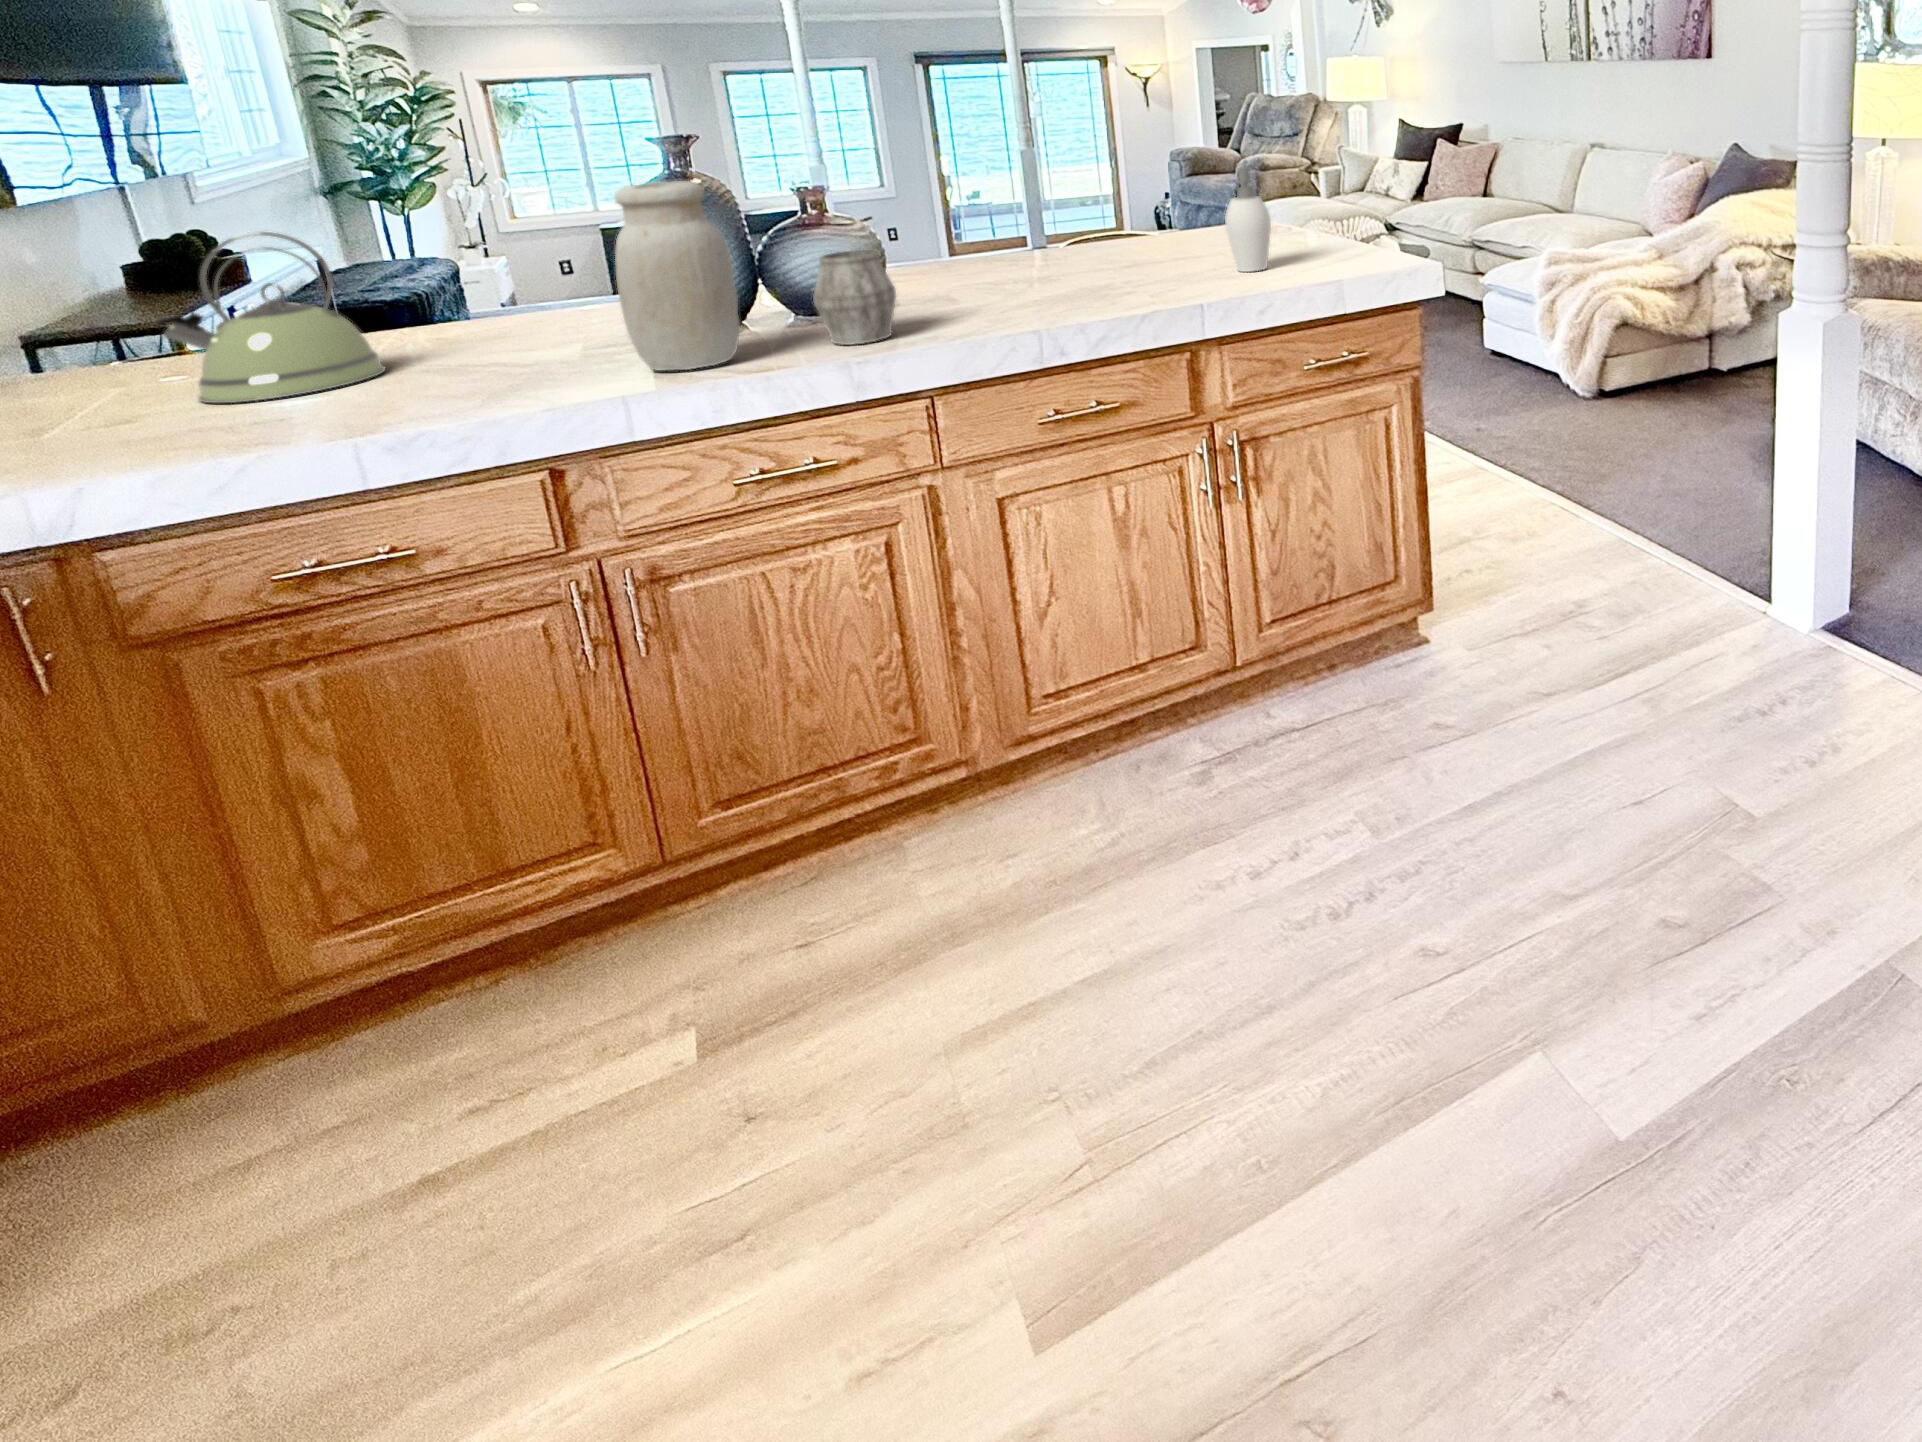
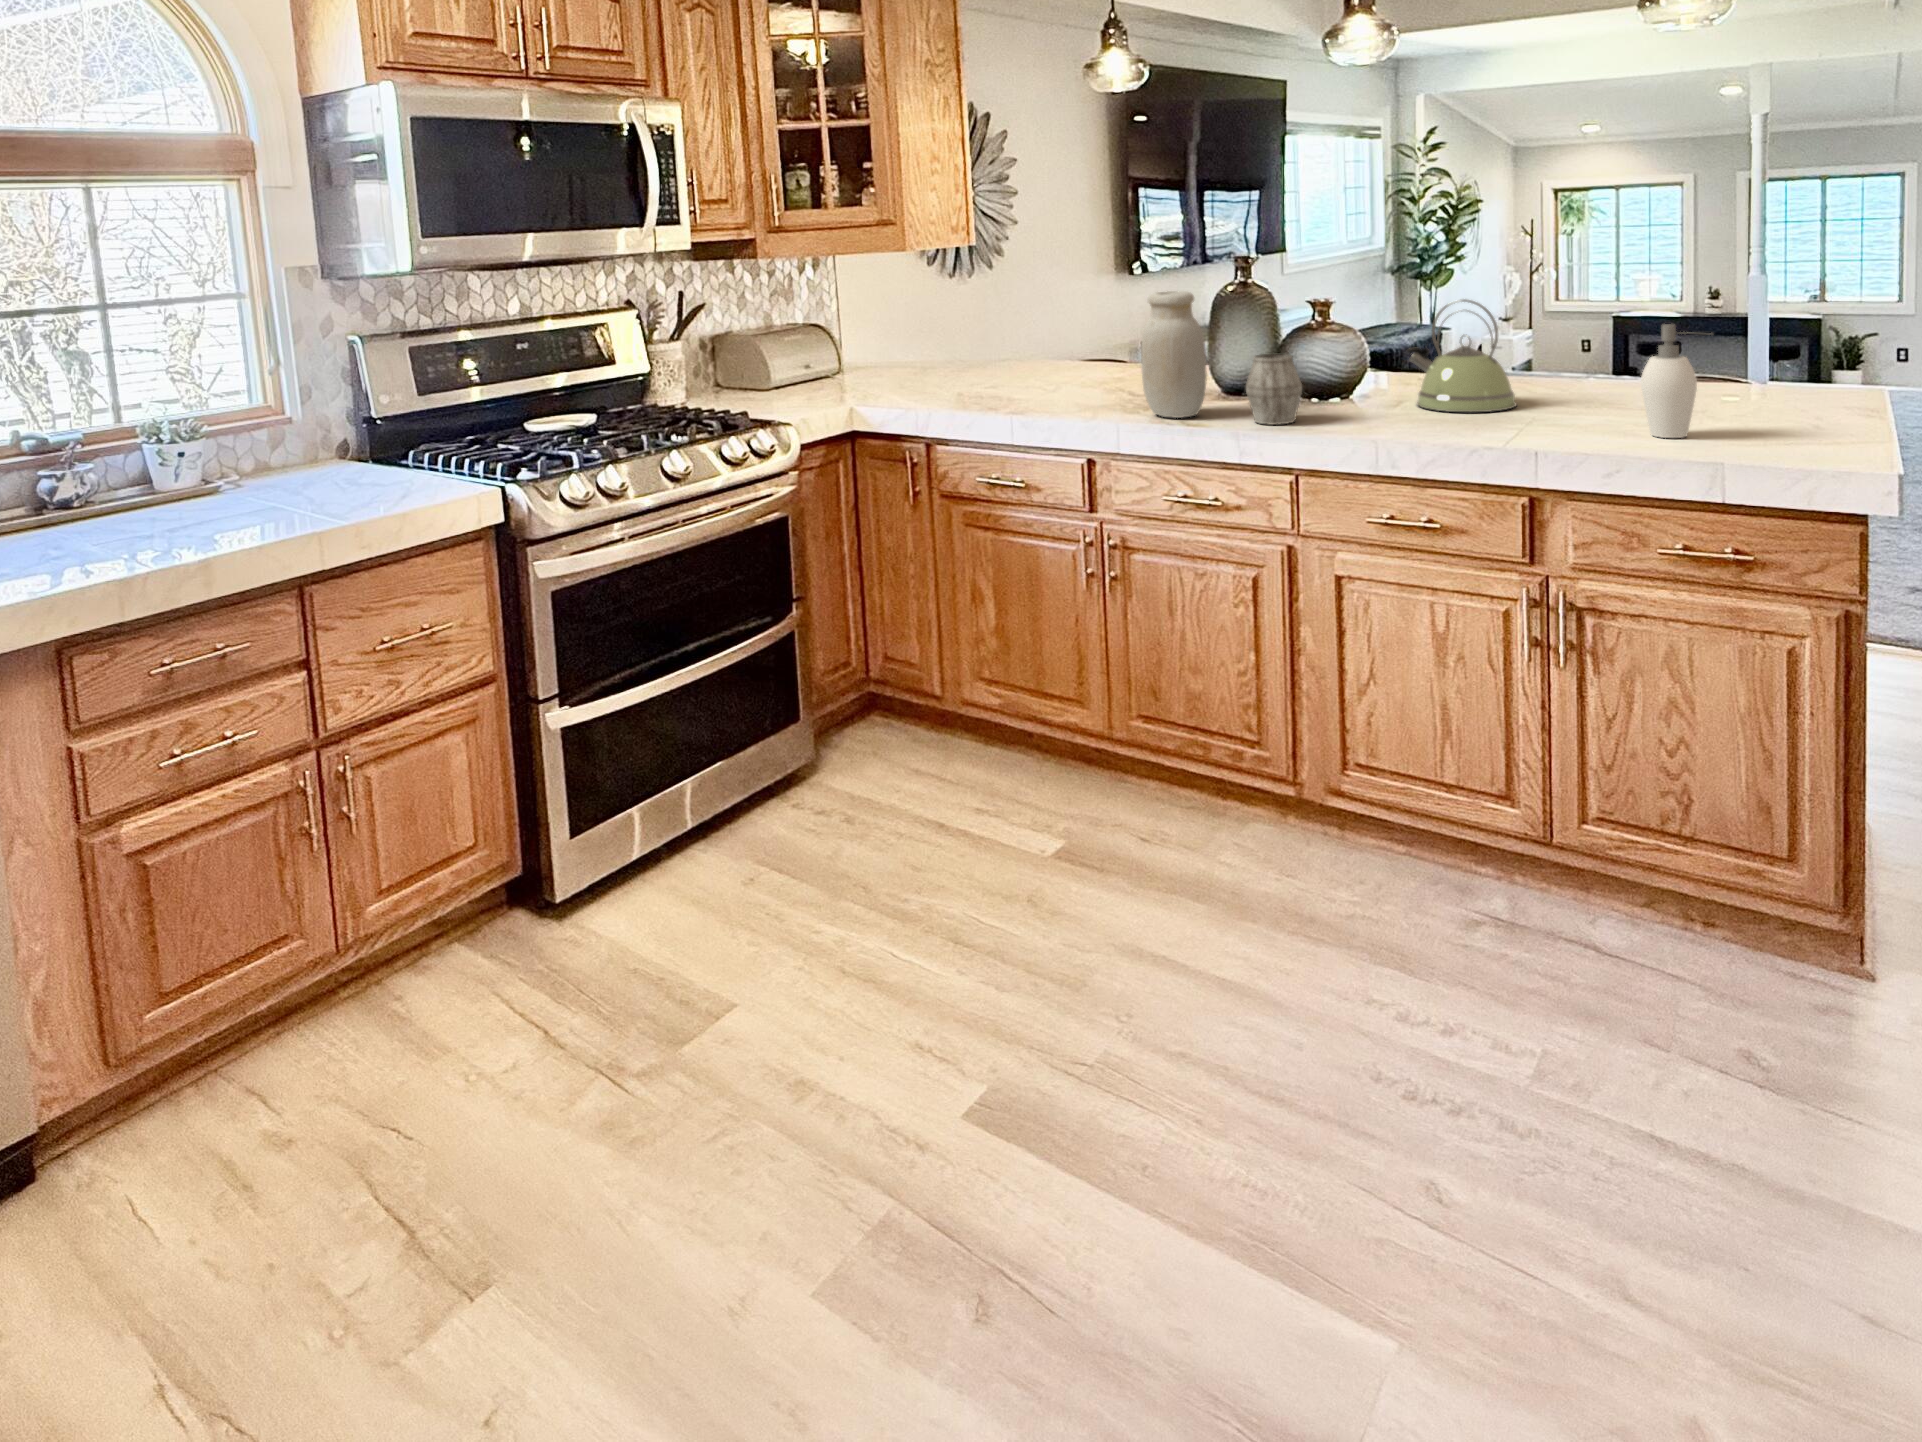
kettle: present [155,232,385,403] -> present [1408,299,1516,412]

